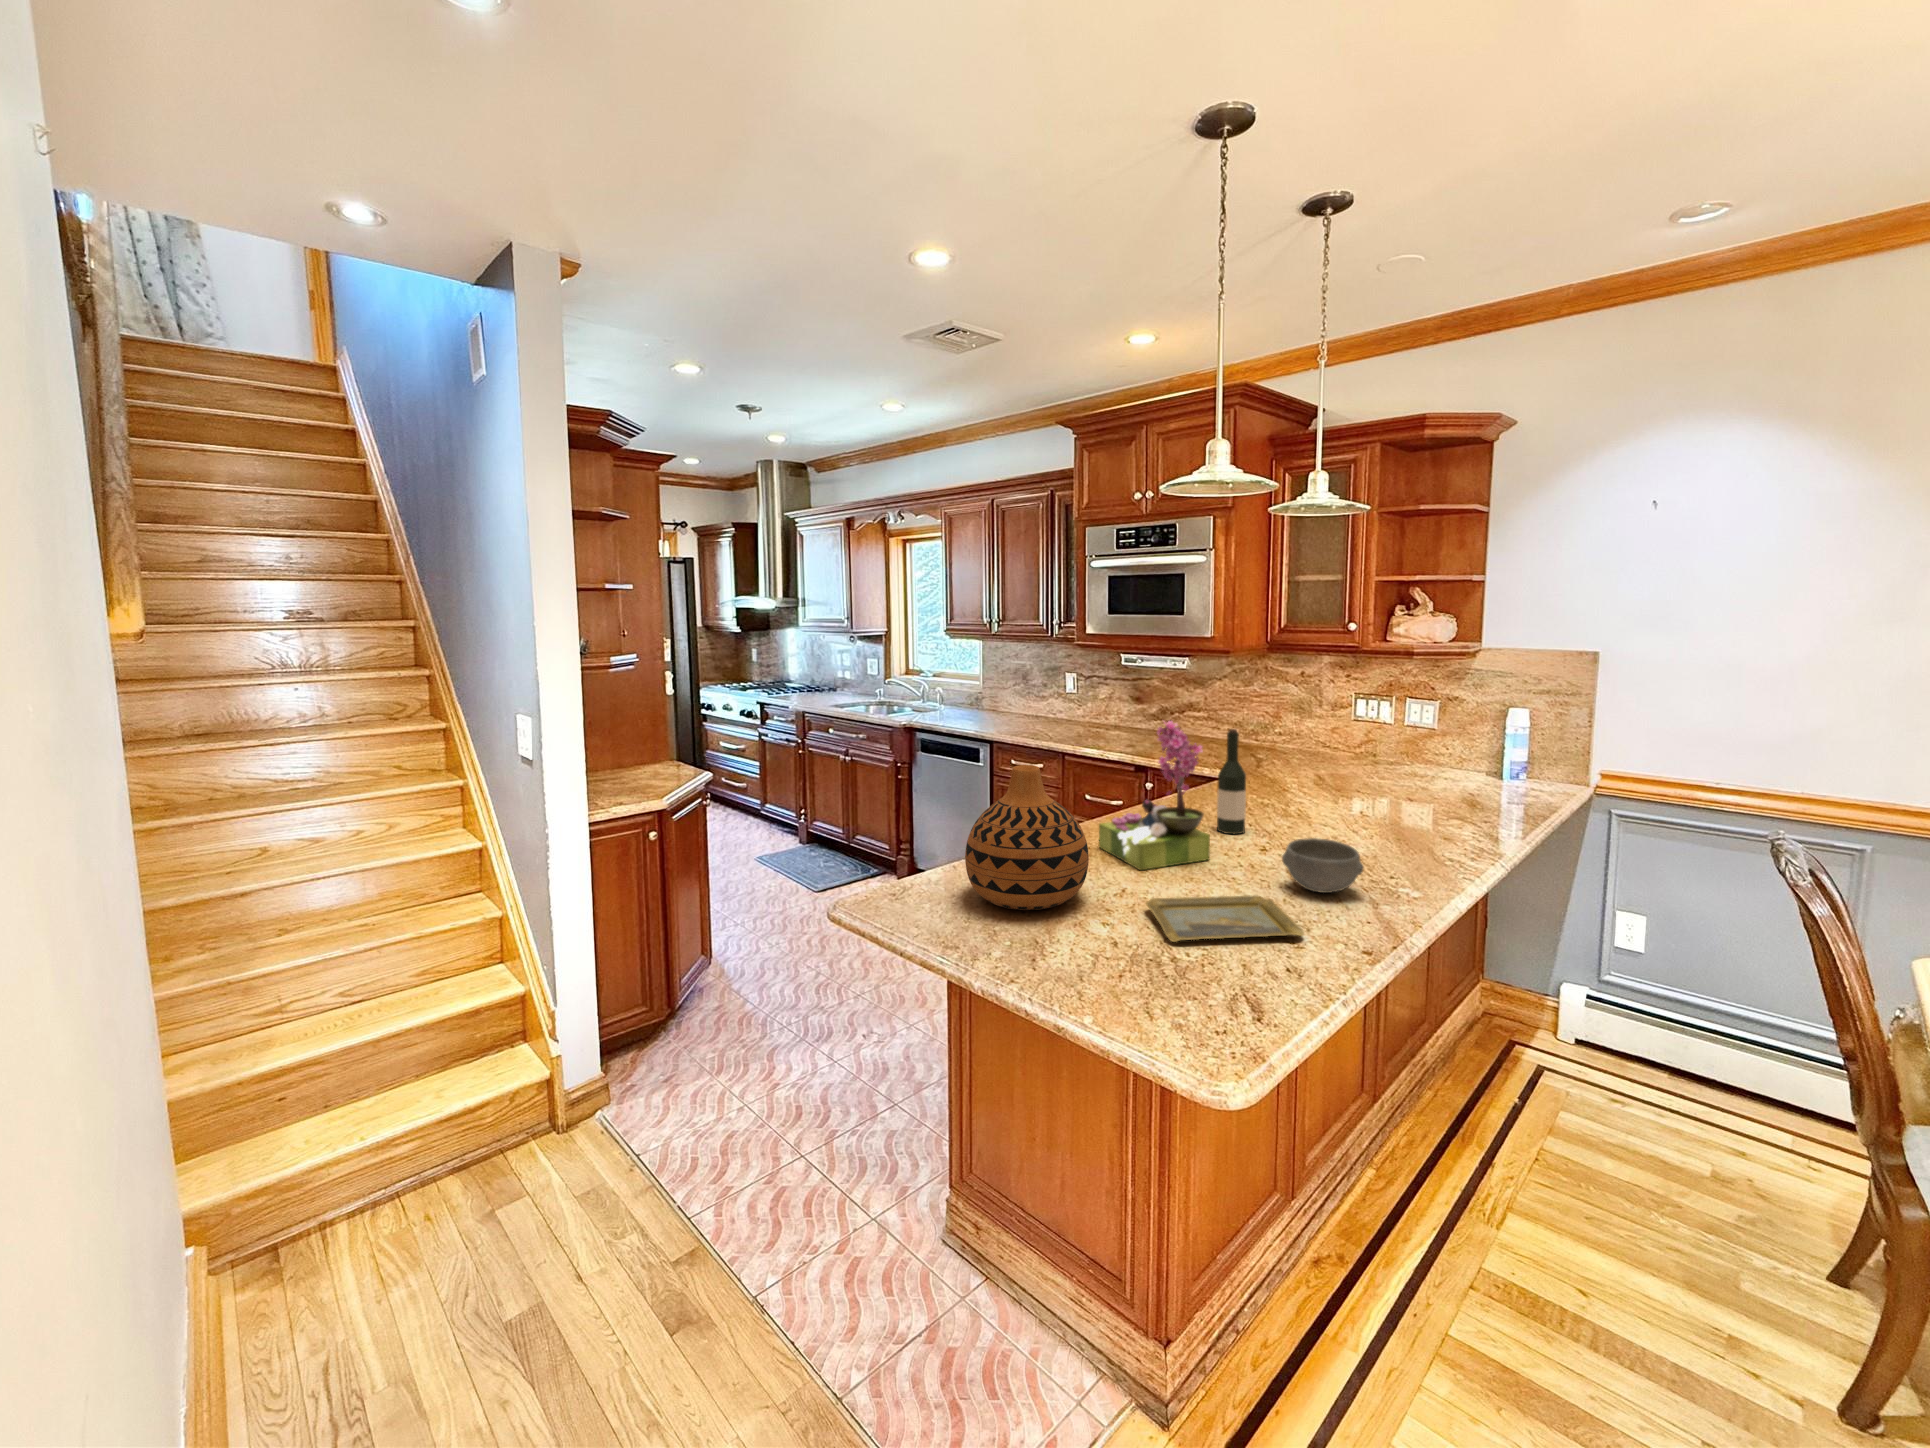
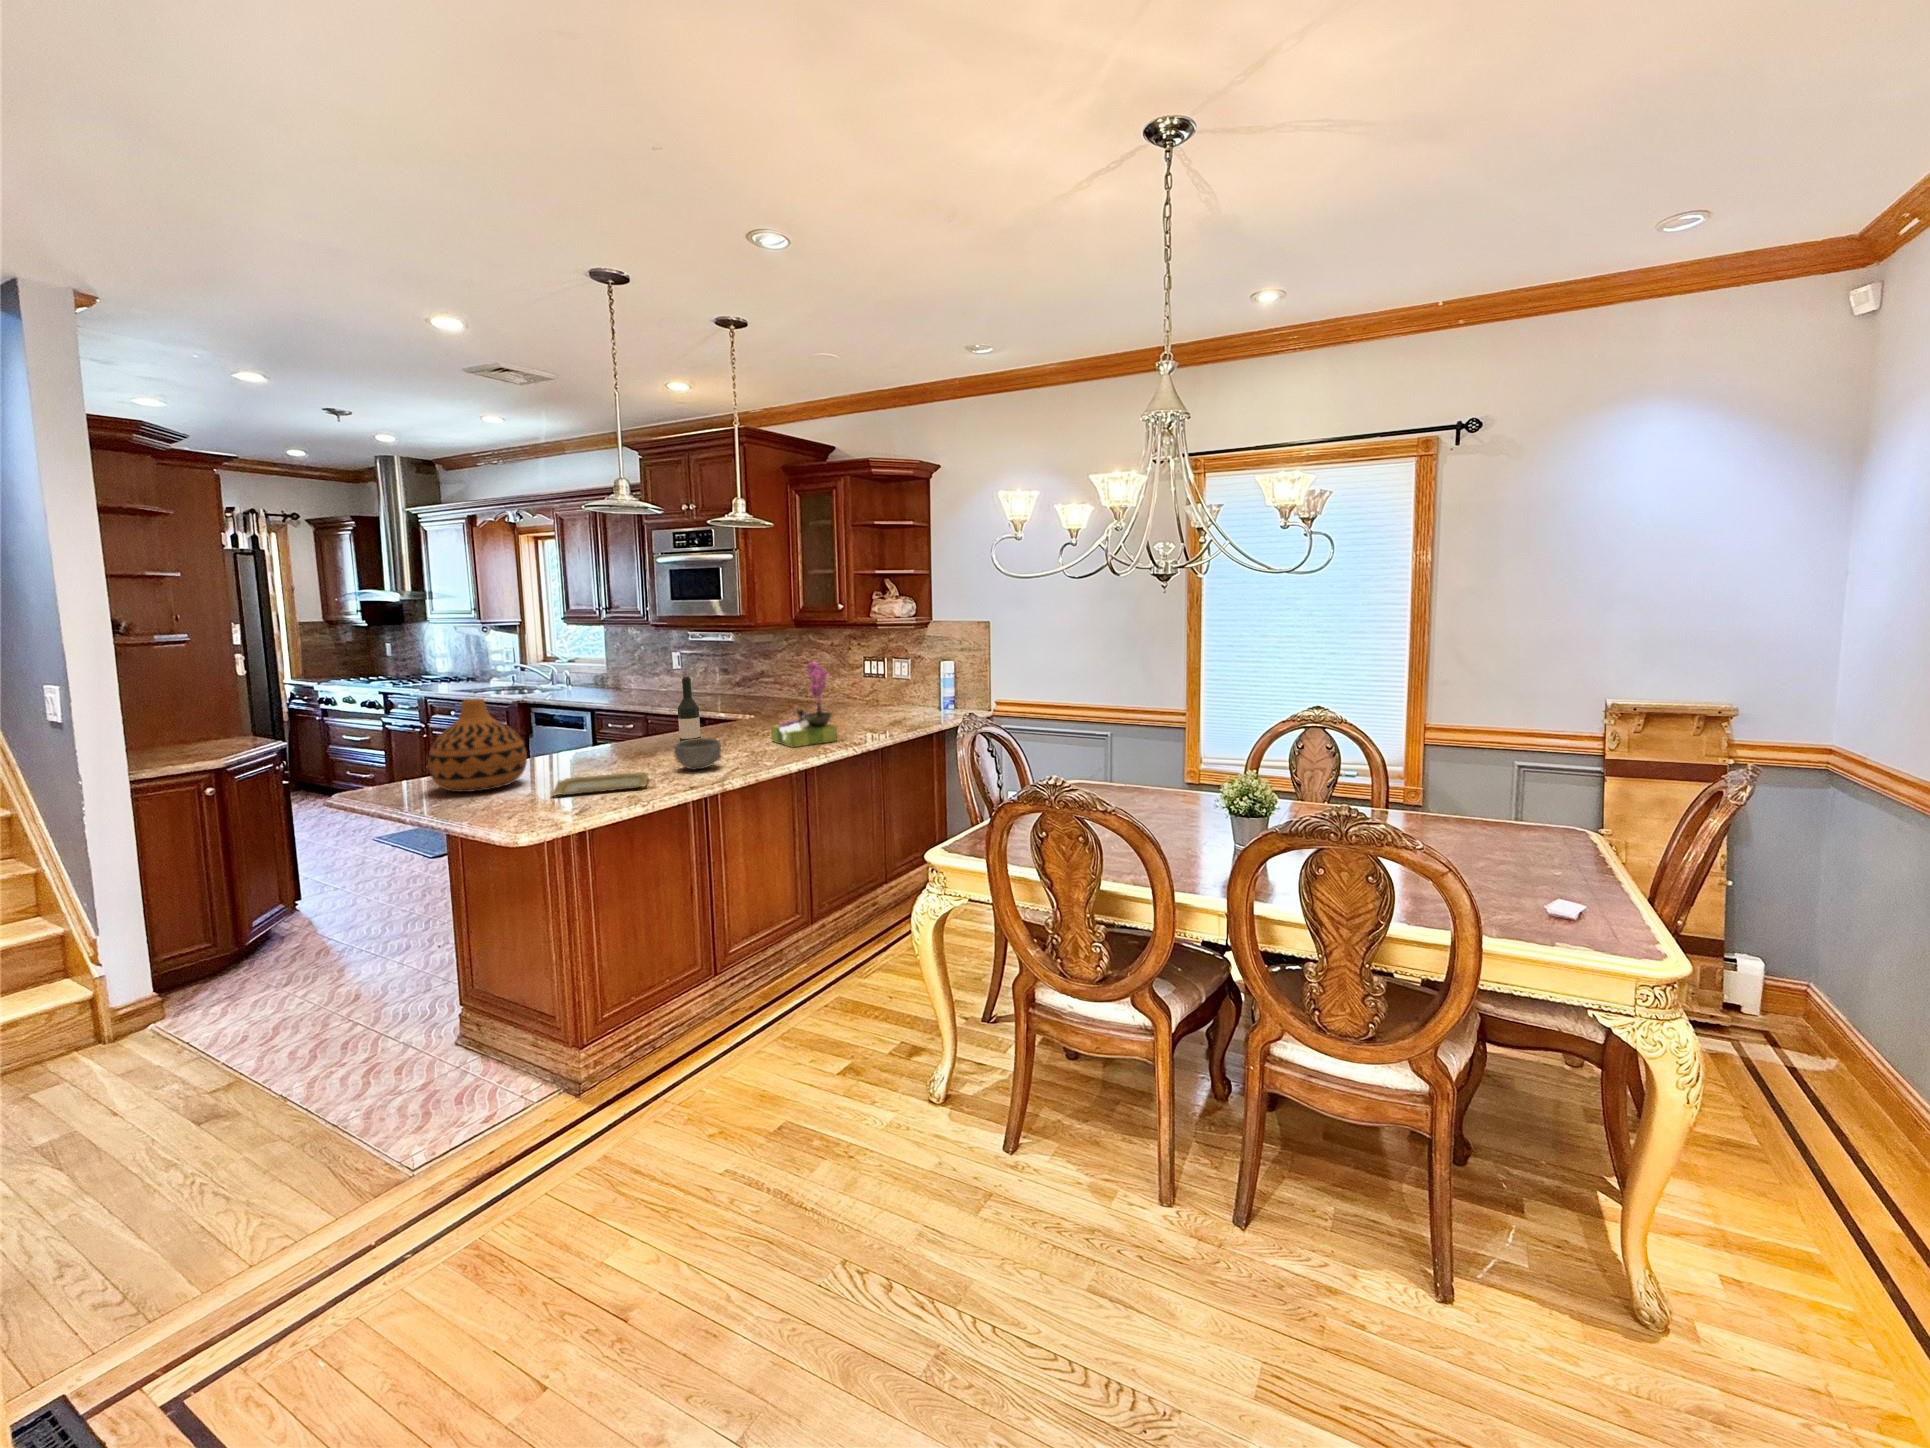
flower arrangement: present [1099,721,1210,870] -> present [771,661,837,747]

